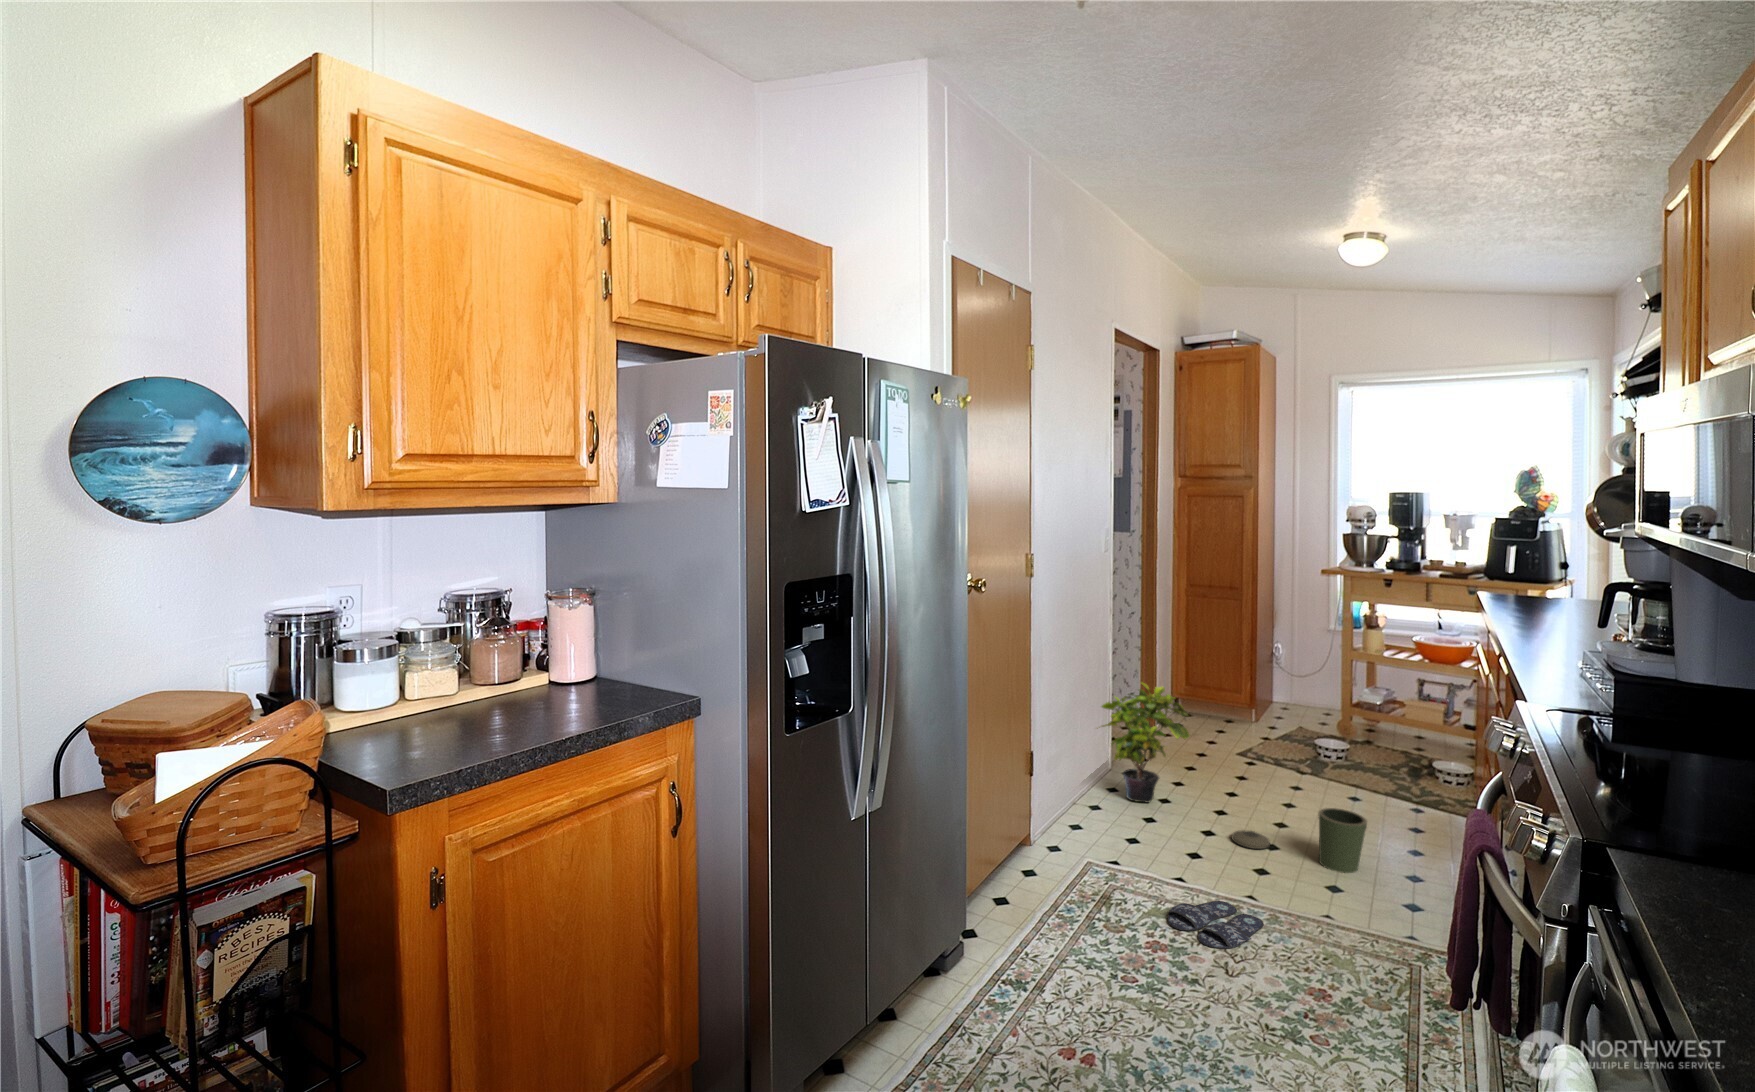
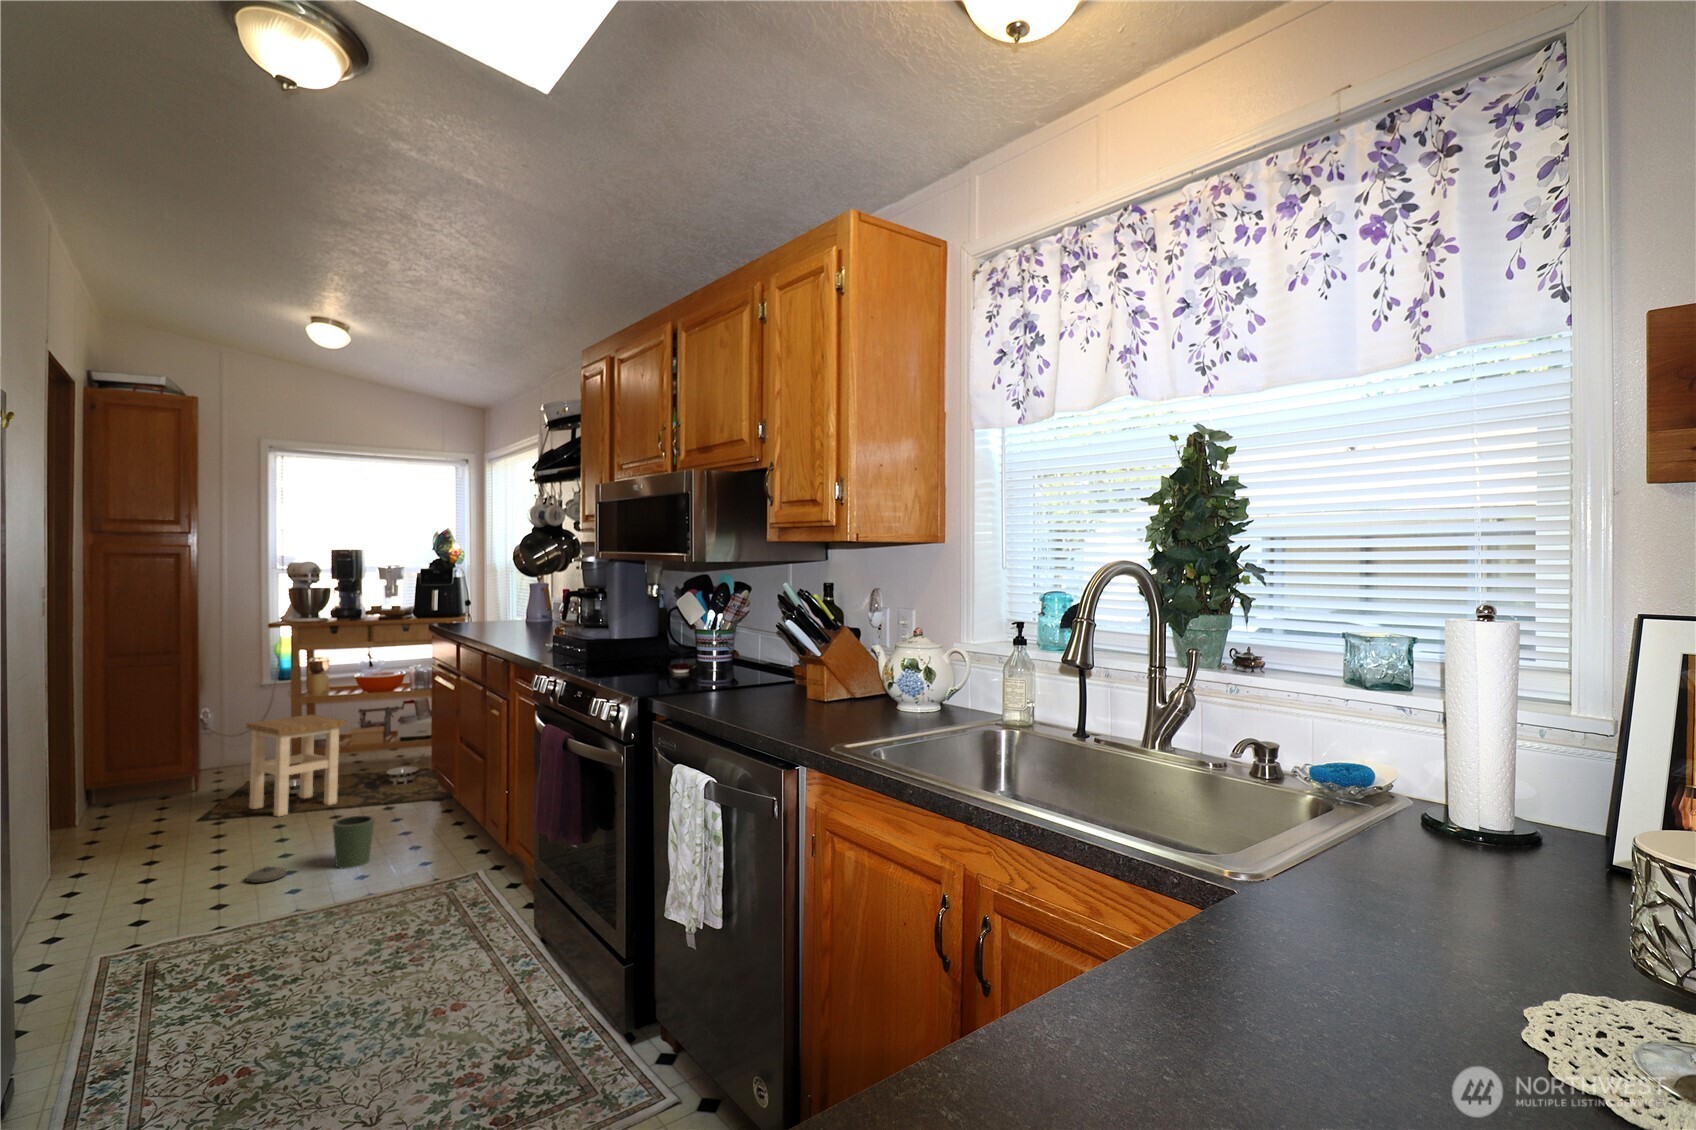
stool: none [1287,665,1387,780] -> present [246,715,345,816]
potted plant: present [1097,683,1190,802] -> none [50,762,175,895]
slippers: present [1168,901,1264,949] -> none [232,919,323,959]

